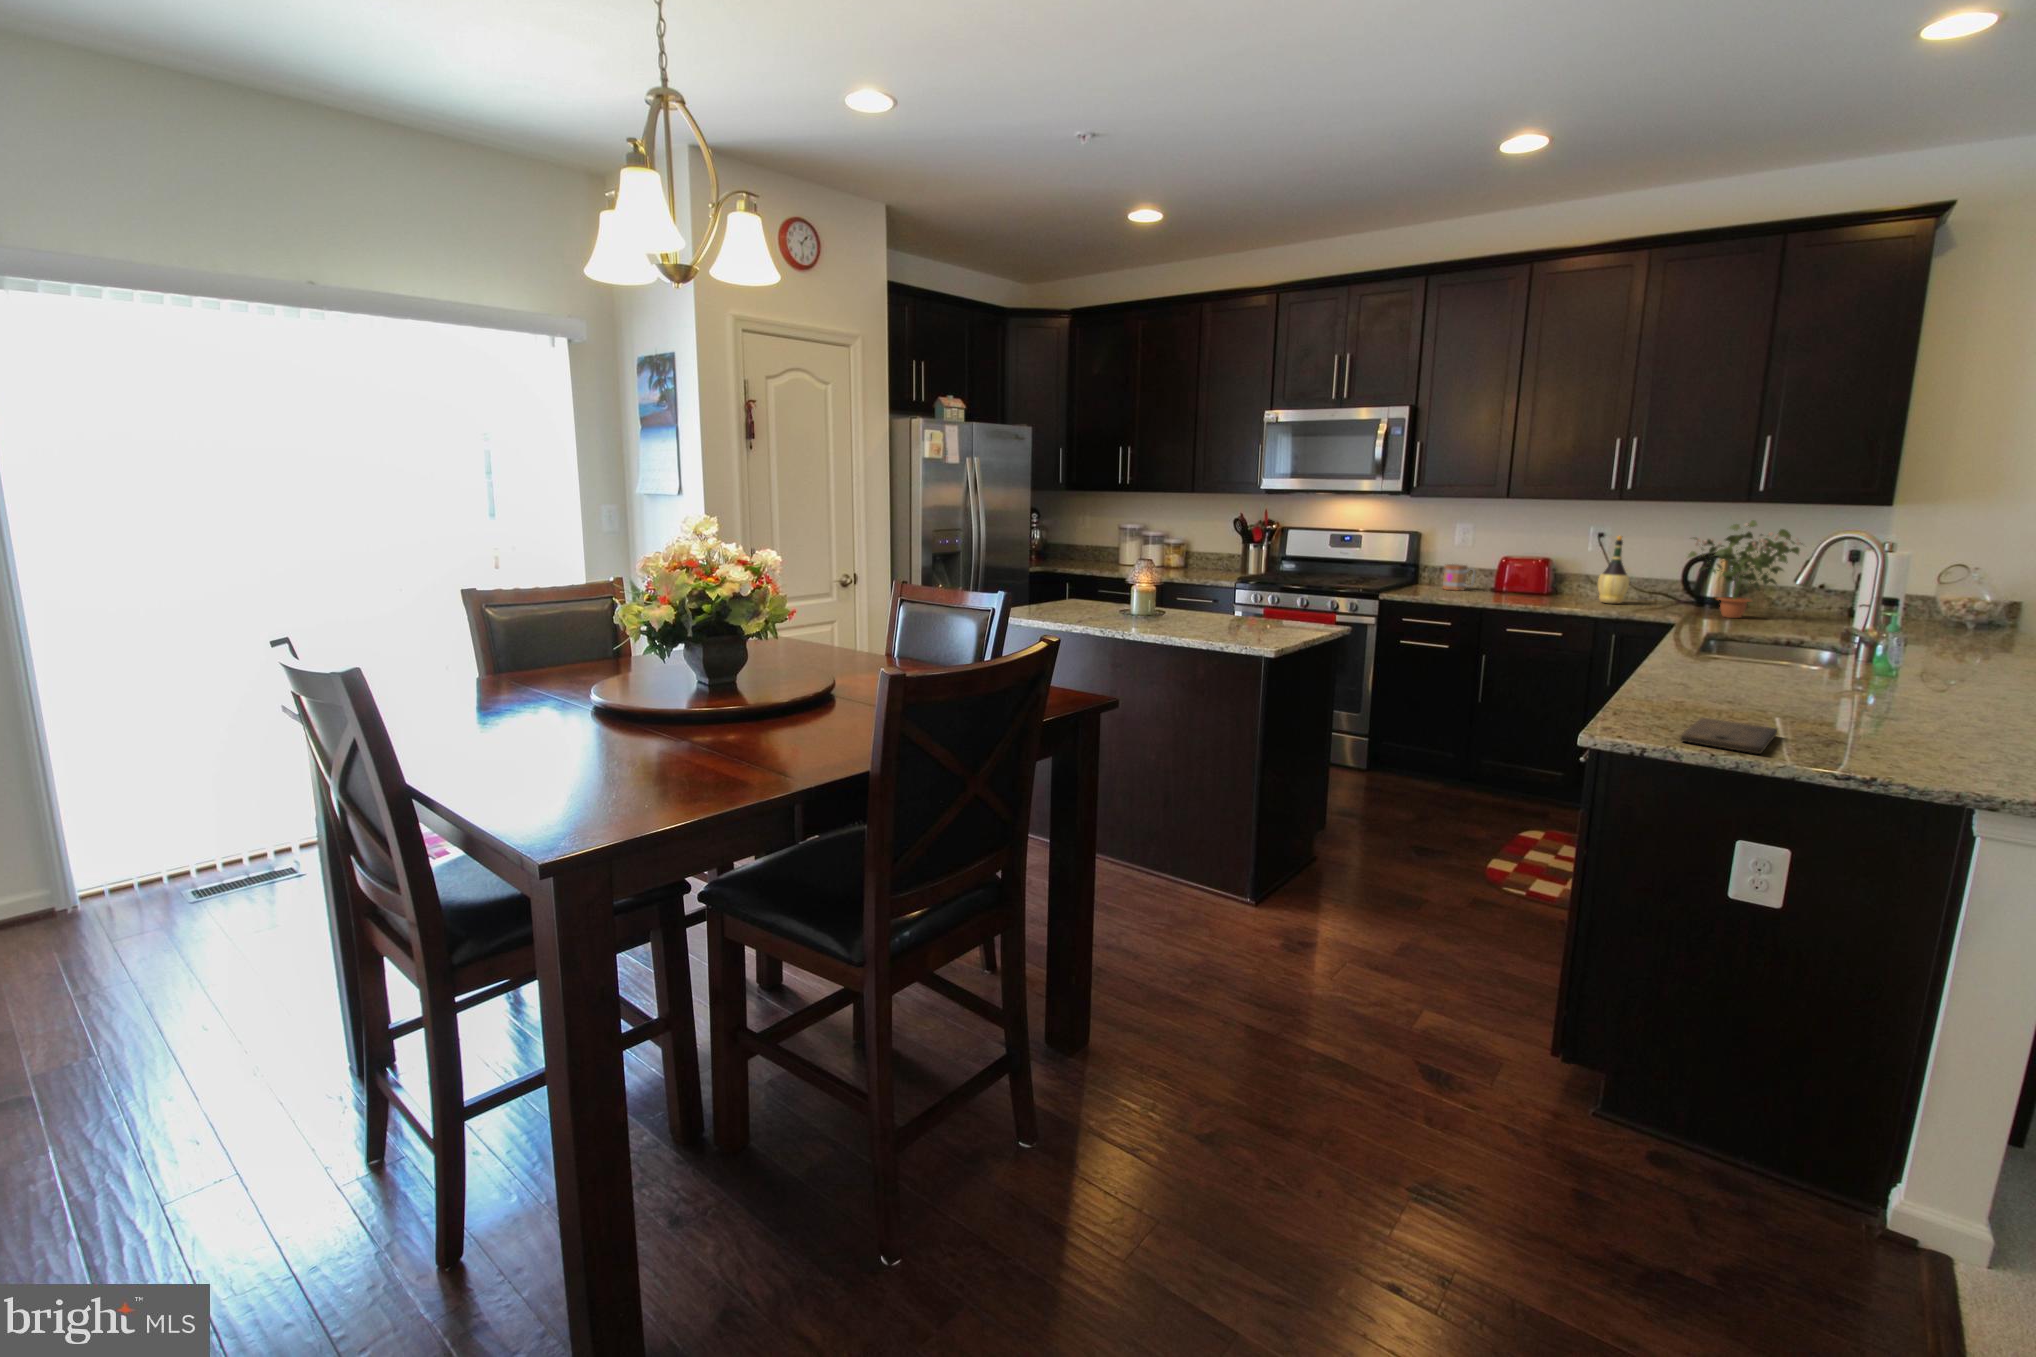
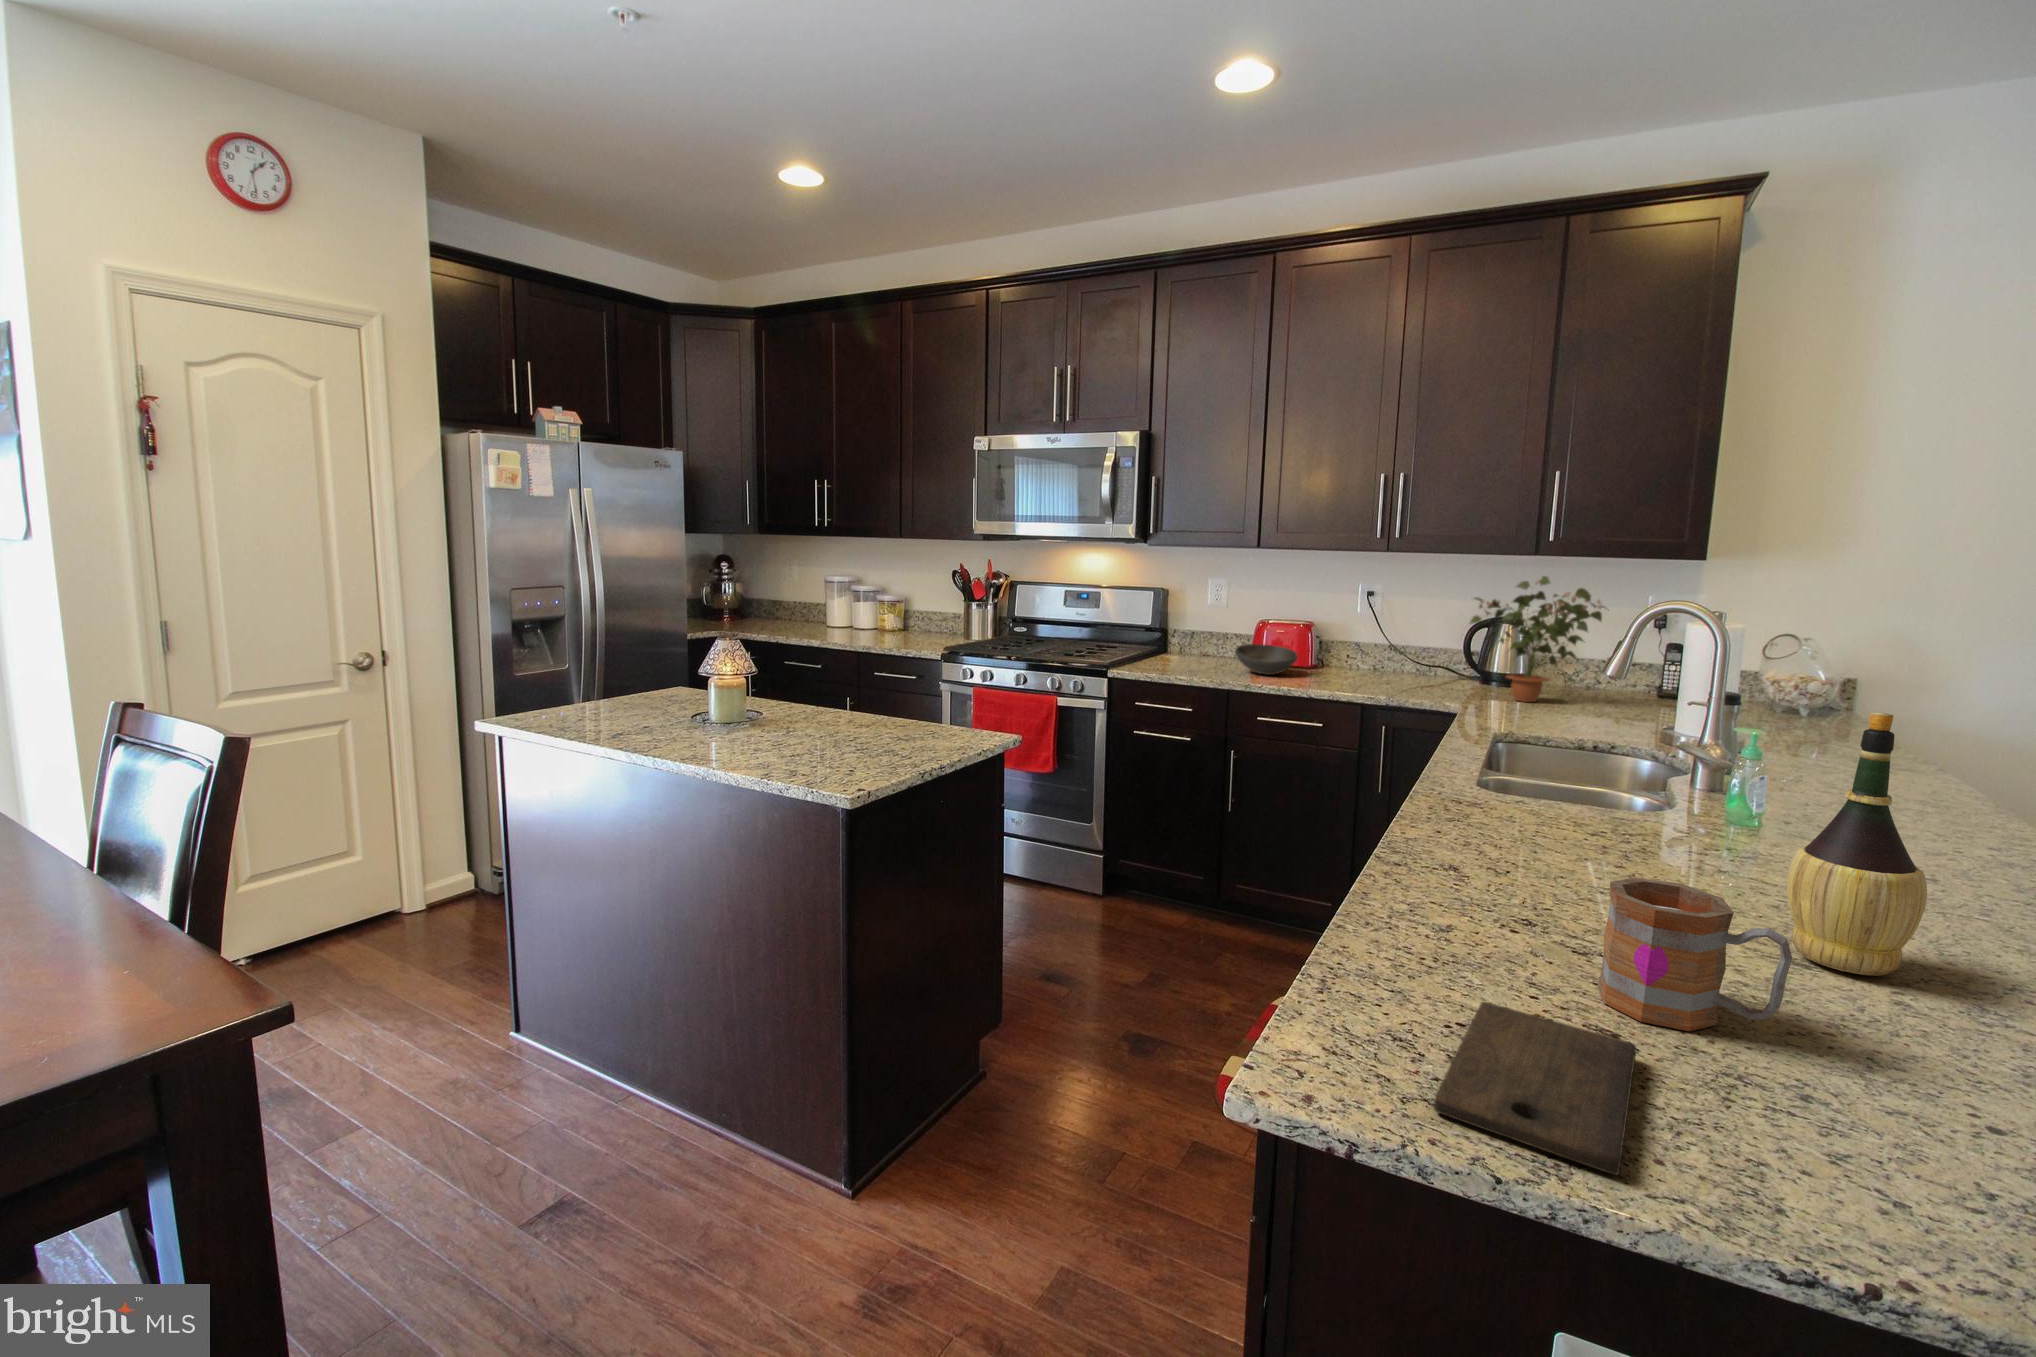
wine bottle: present [1598,536,1630,604] -> present [1787,713,1927,976]
mug: present [1443,564,1476,591] -> present [1597,878,1792,1031]
bowl: none [1484,575,1537,599] -> present [1235,644,1298,675]

